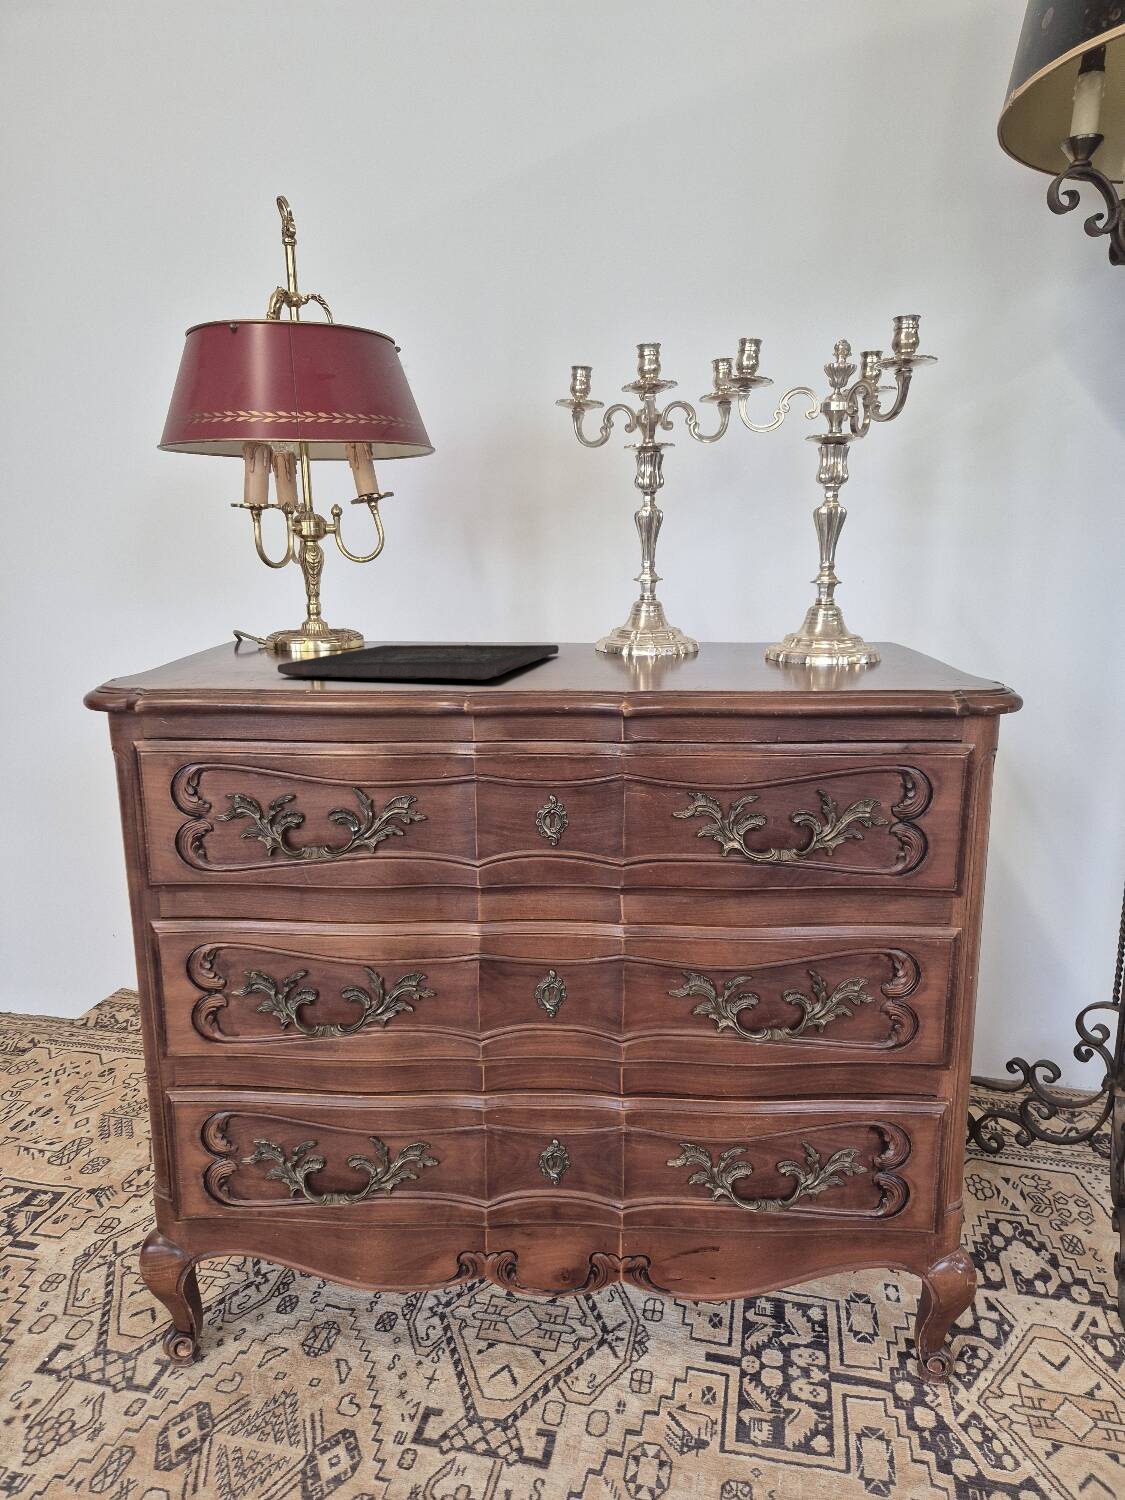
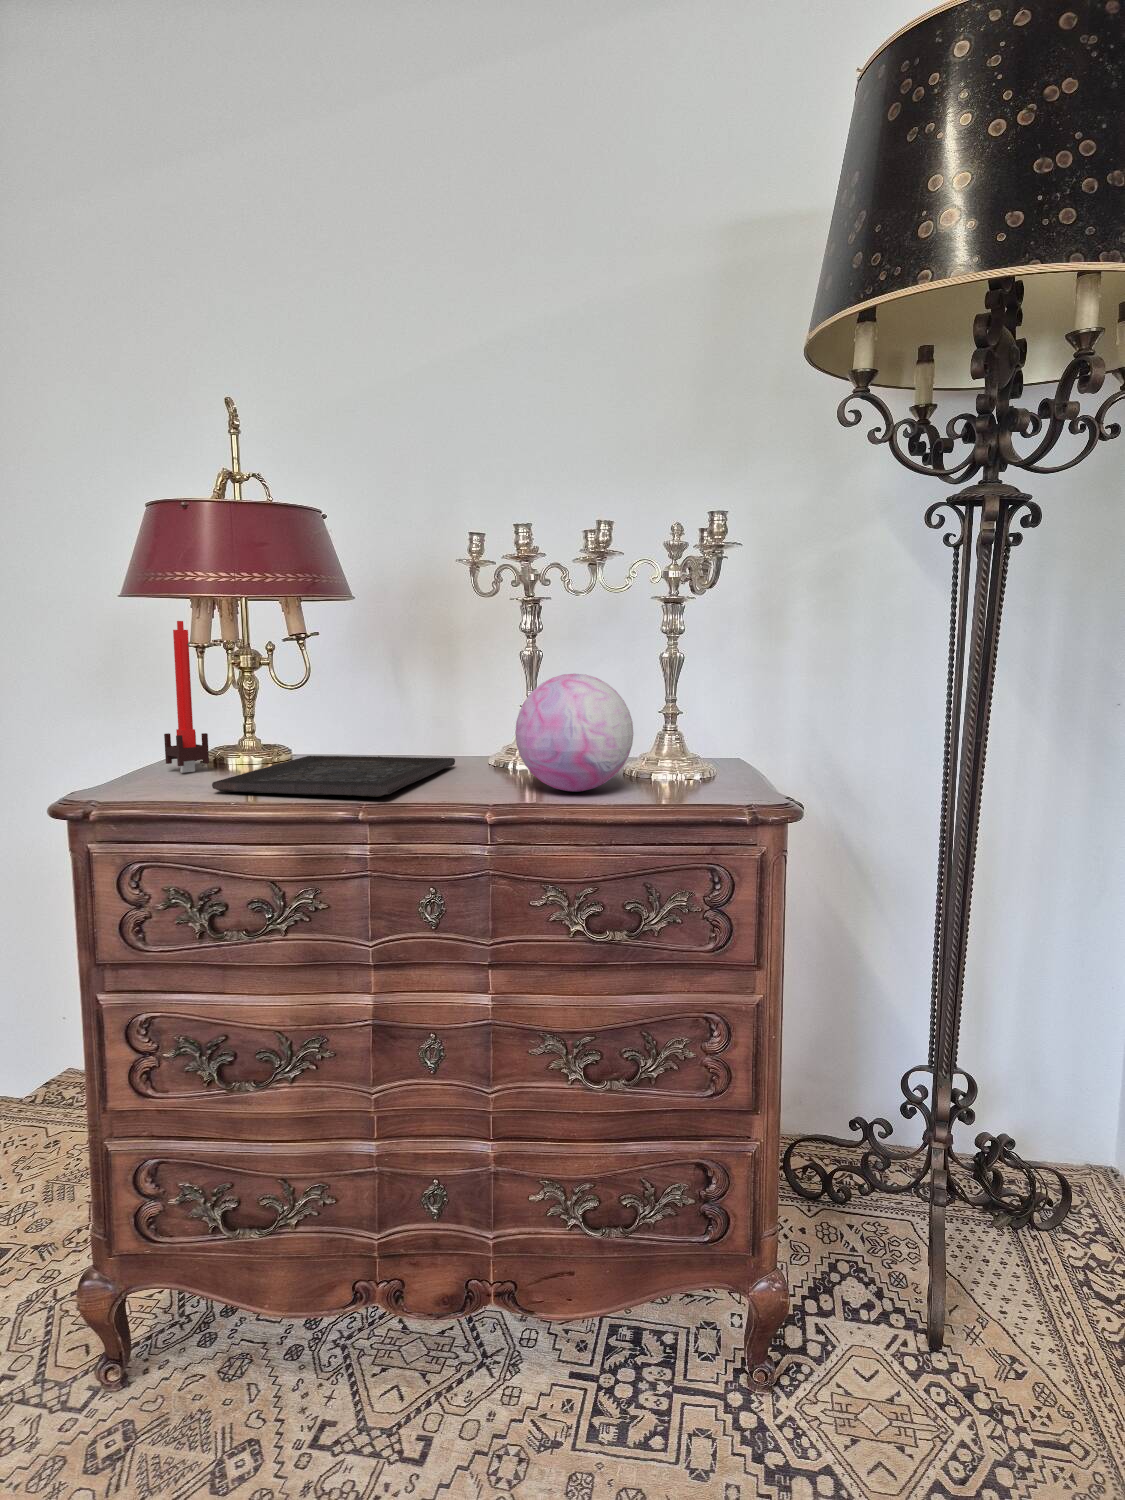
candle: none [216,475,270,661] -> present [164,621,209,773]
decorative orb: none [648,526,798,676] -> present [515,673,634,792]

